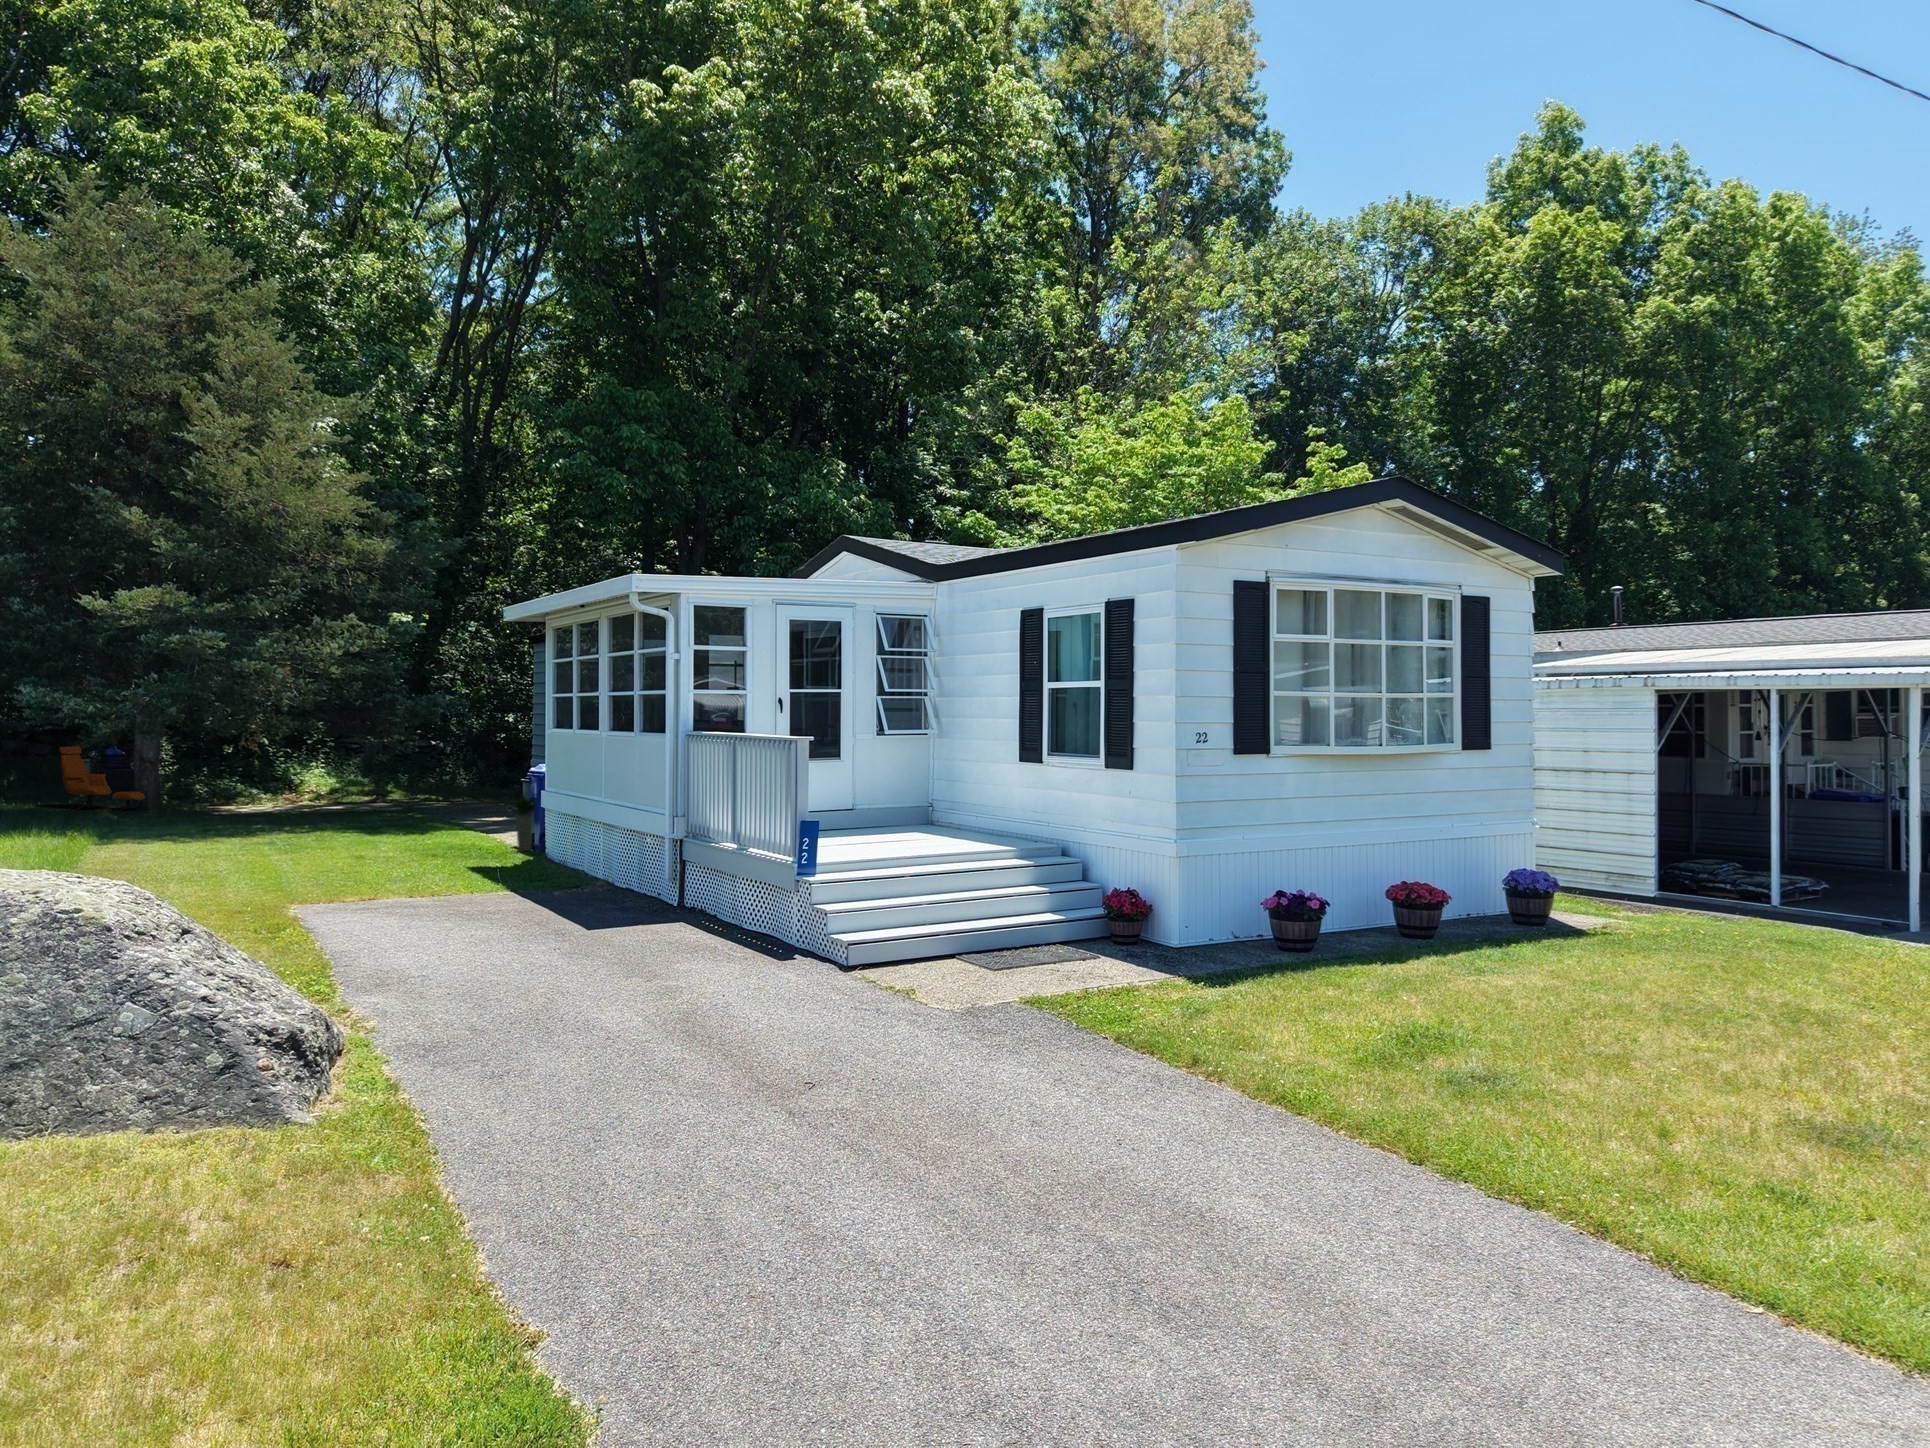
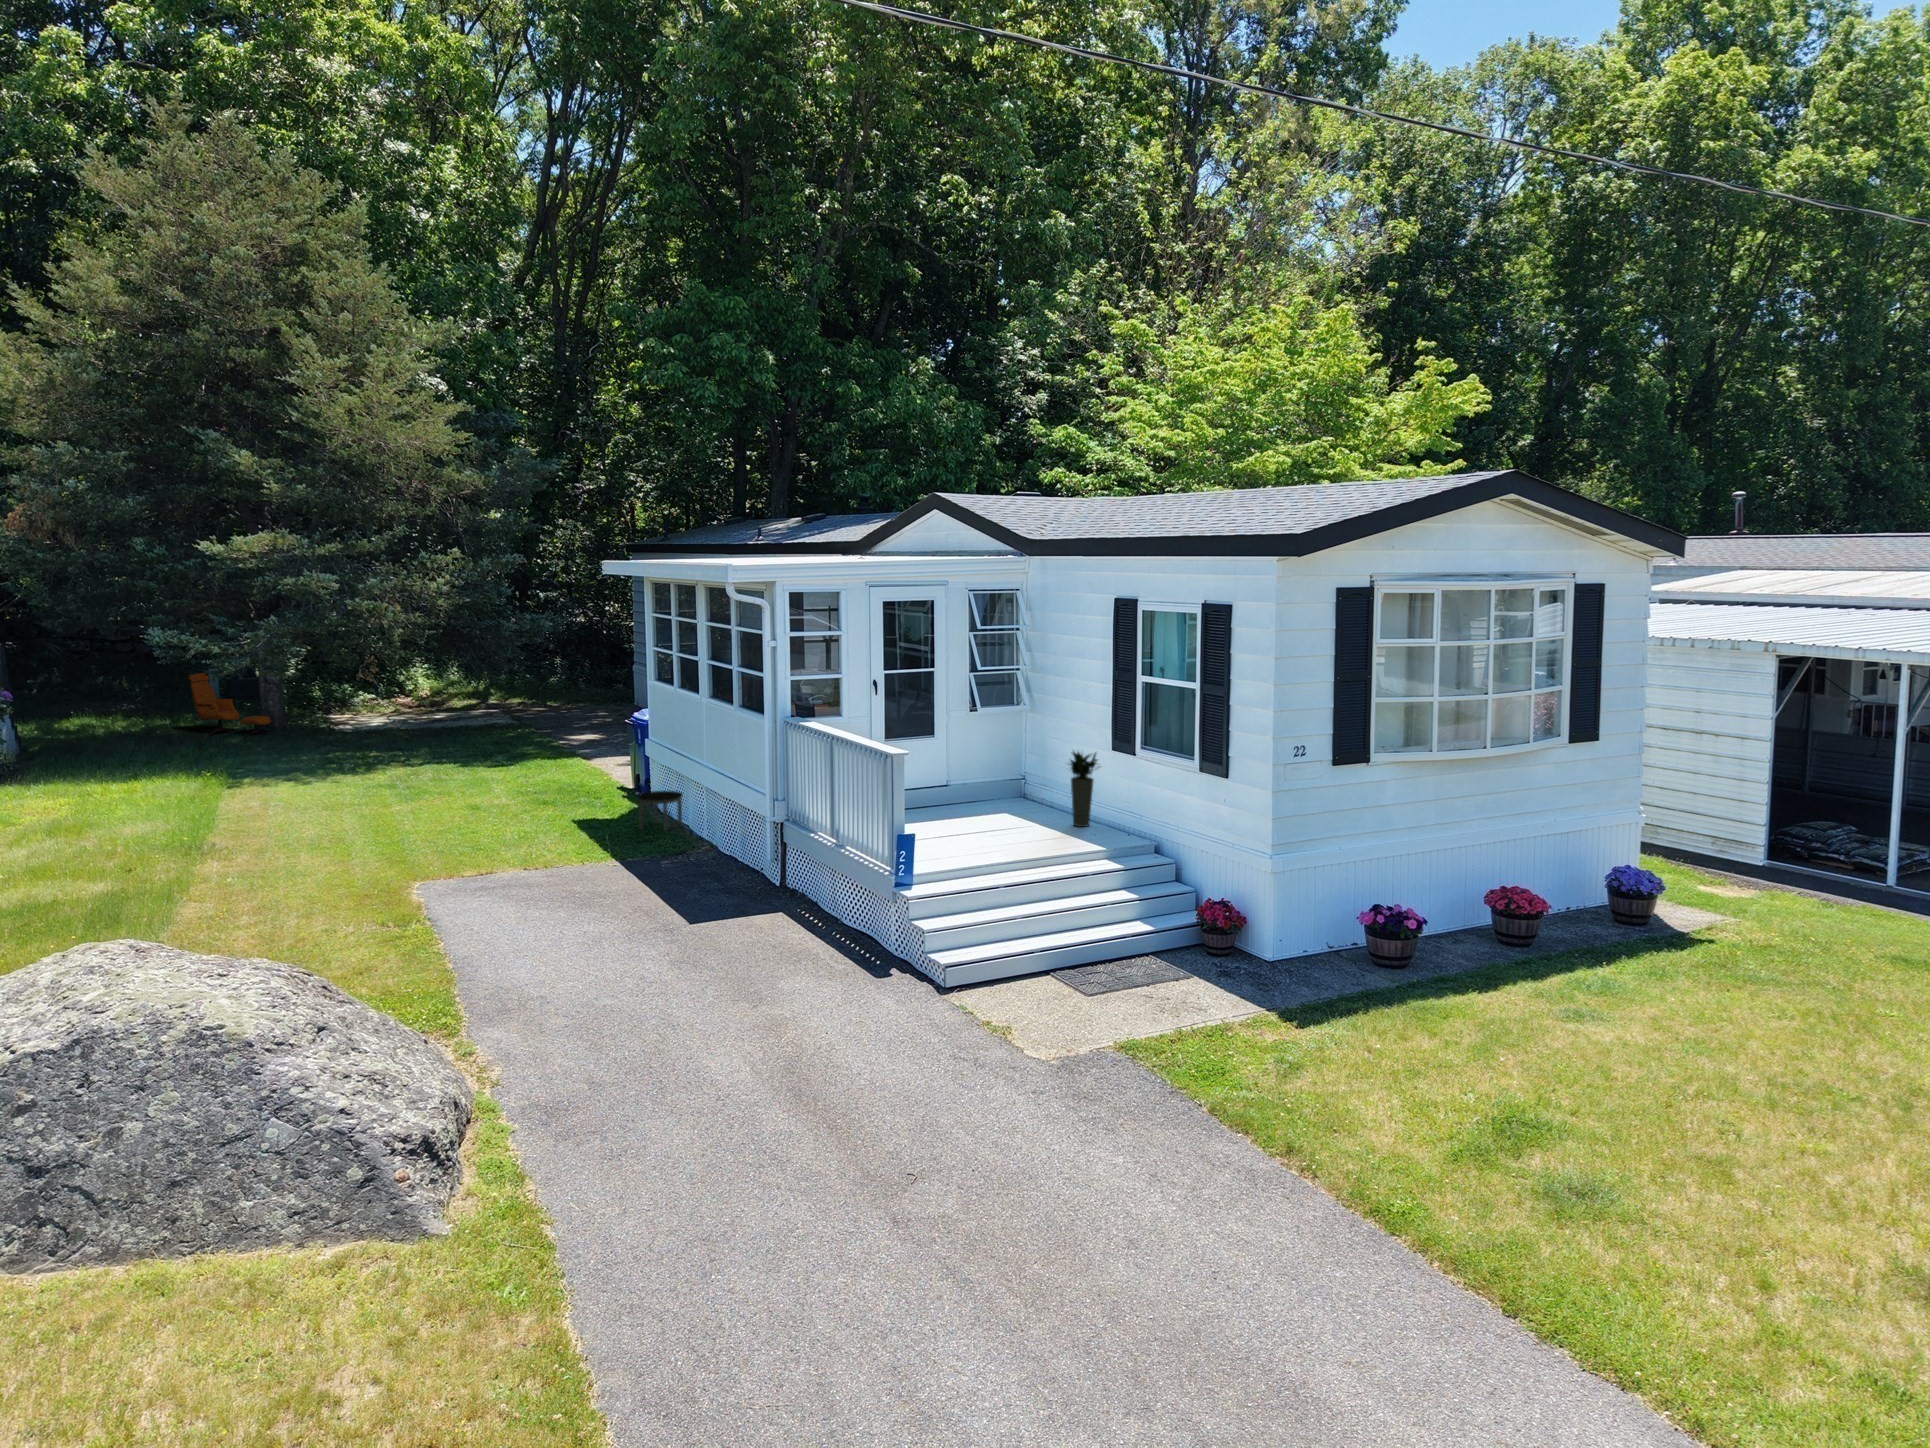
planter: present [516,796,536,851] -> present [1070,752,1099,827]
round table: none [535,833,583,872] -> present [638,791,683,831]

